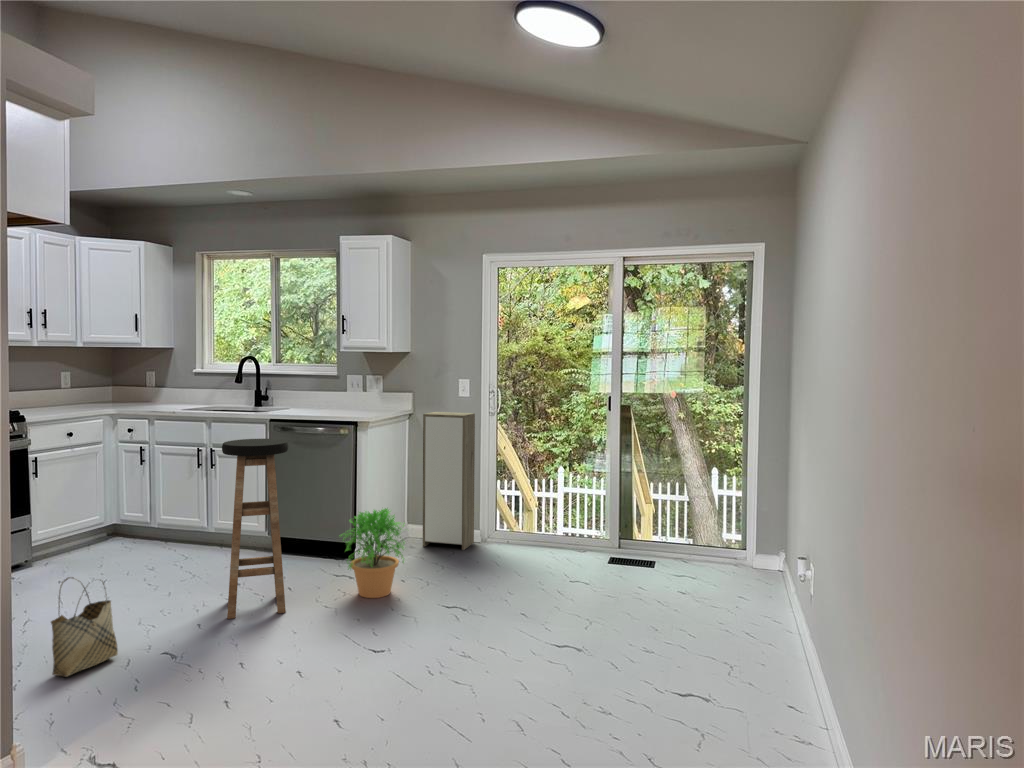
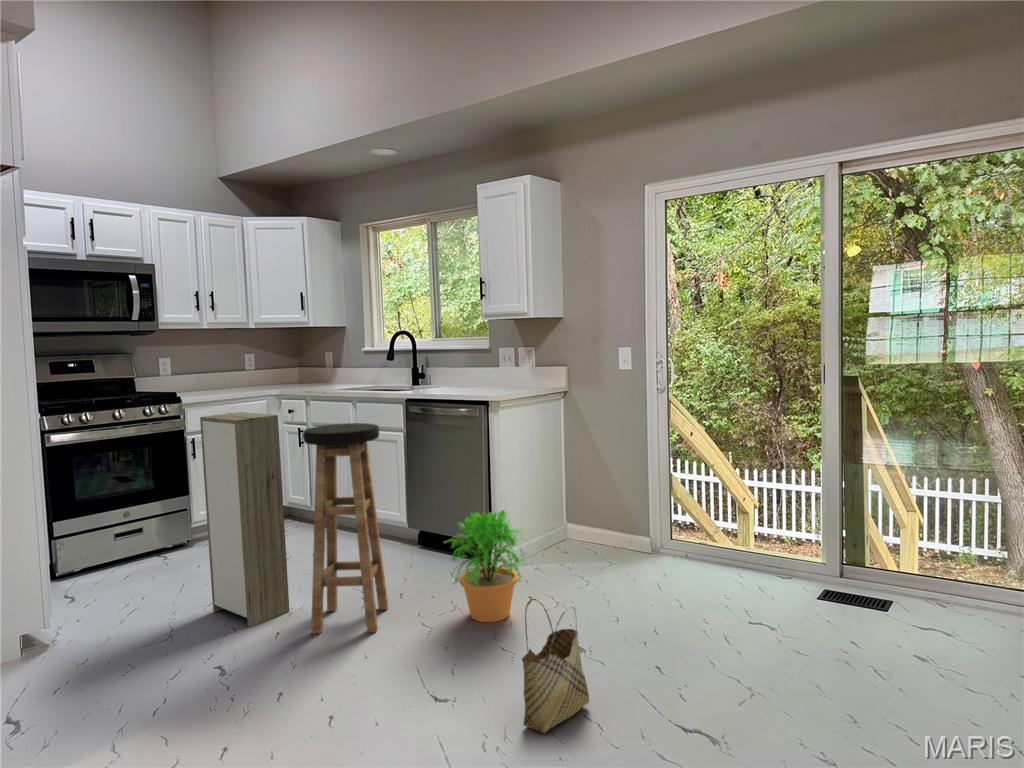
storage cabinet: present [423,412,475,550] -> present [200,412,289,627]
woven basket: present [51,577,118,677] -> present [522,599,589,733]

